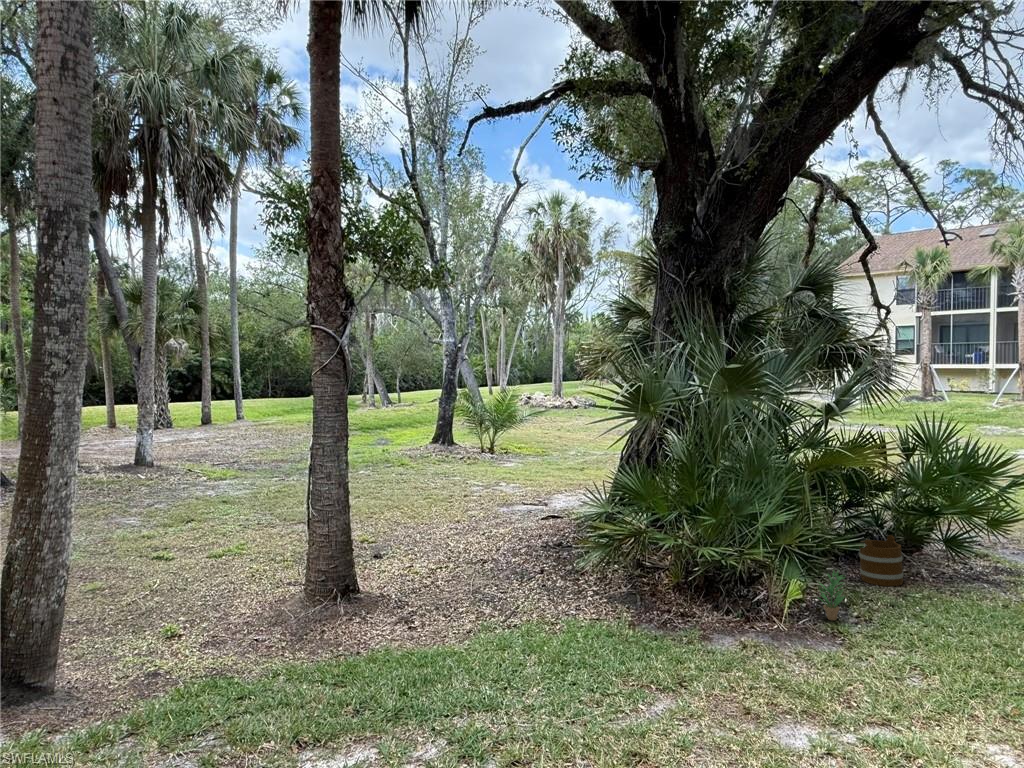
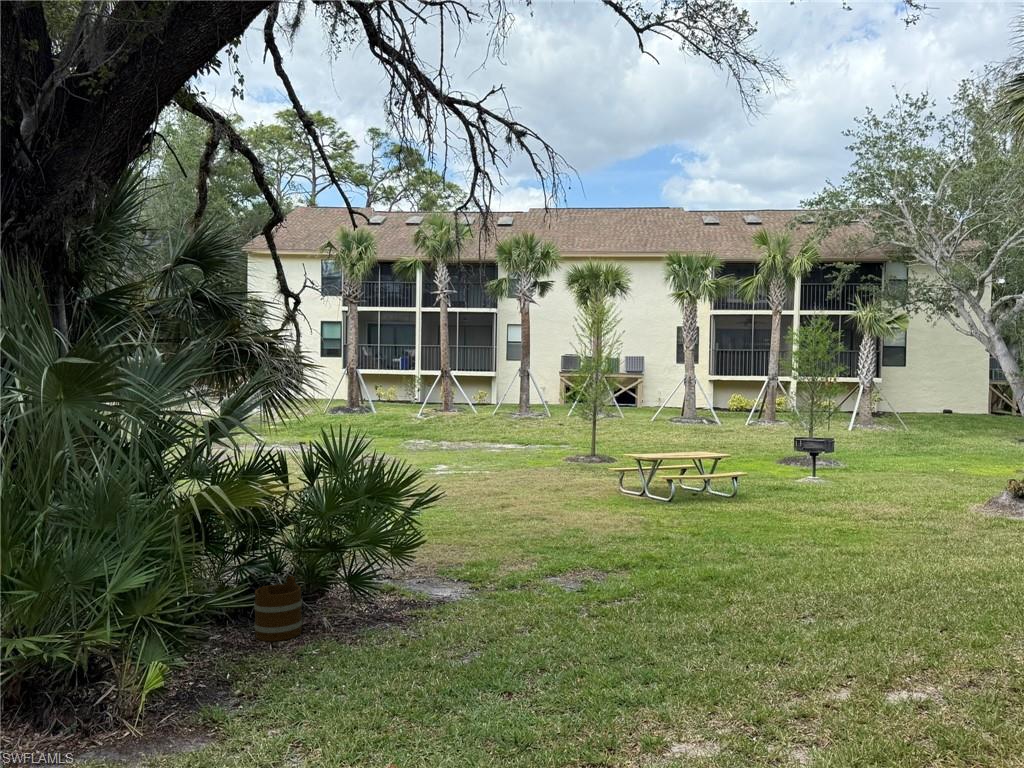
potted plant: present [818,571,844,620] -> none [187,635,227,705]

